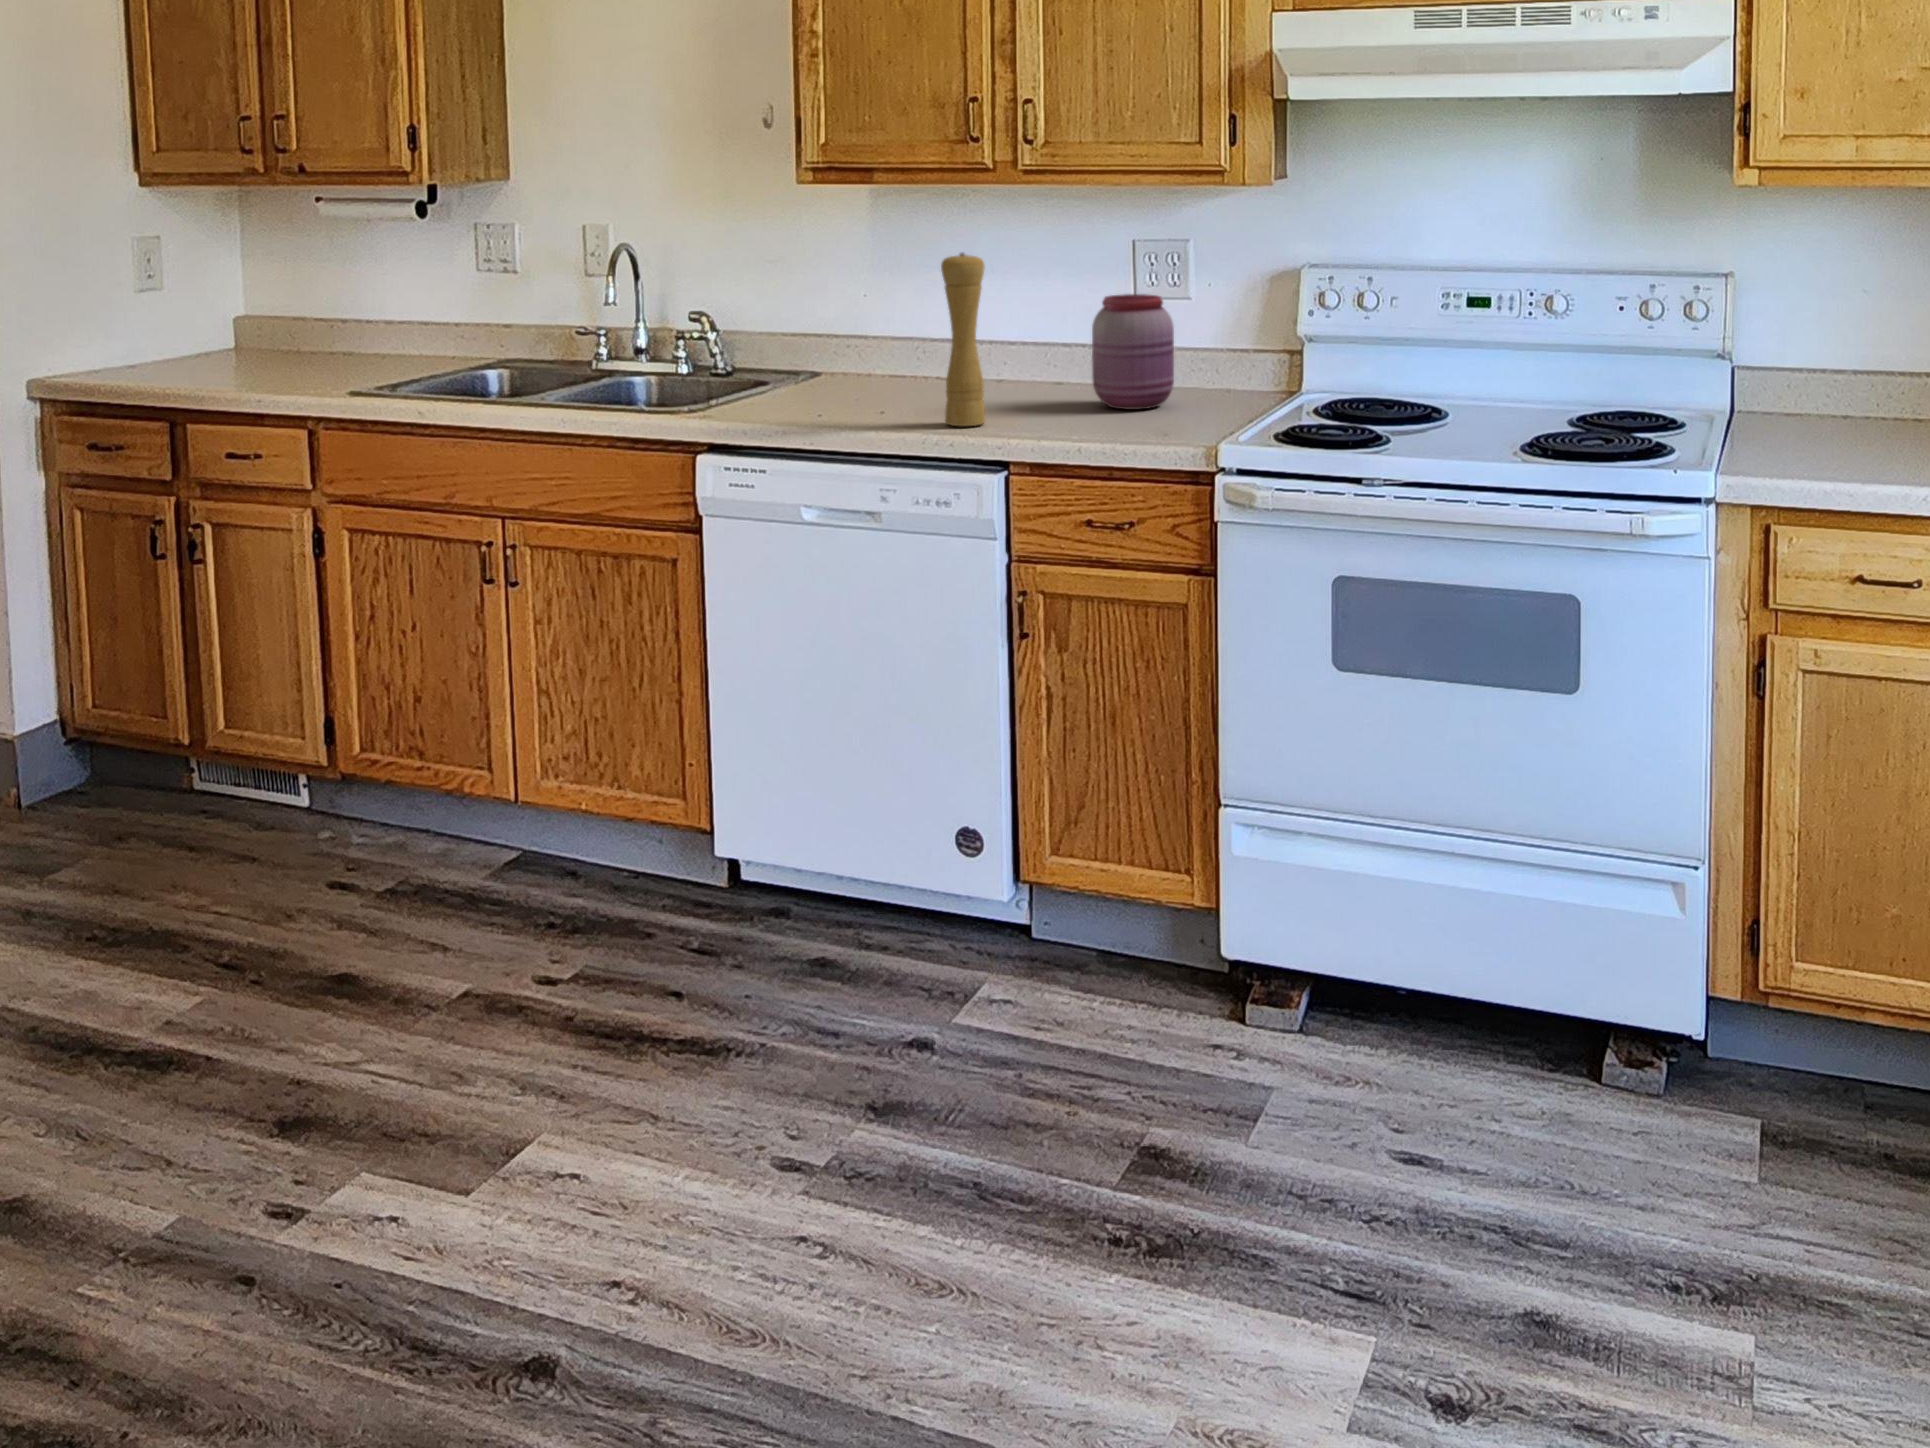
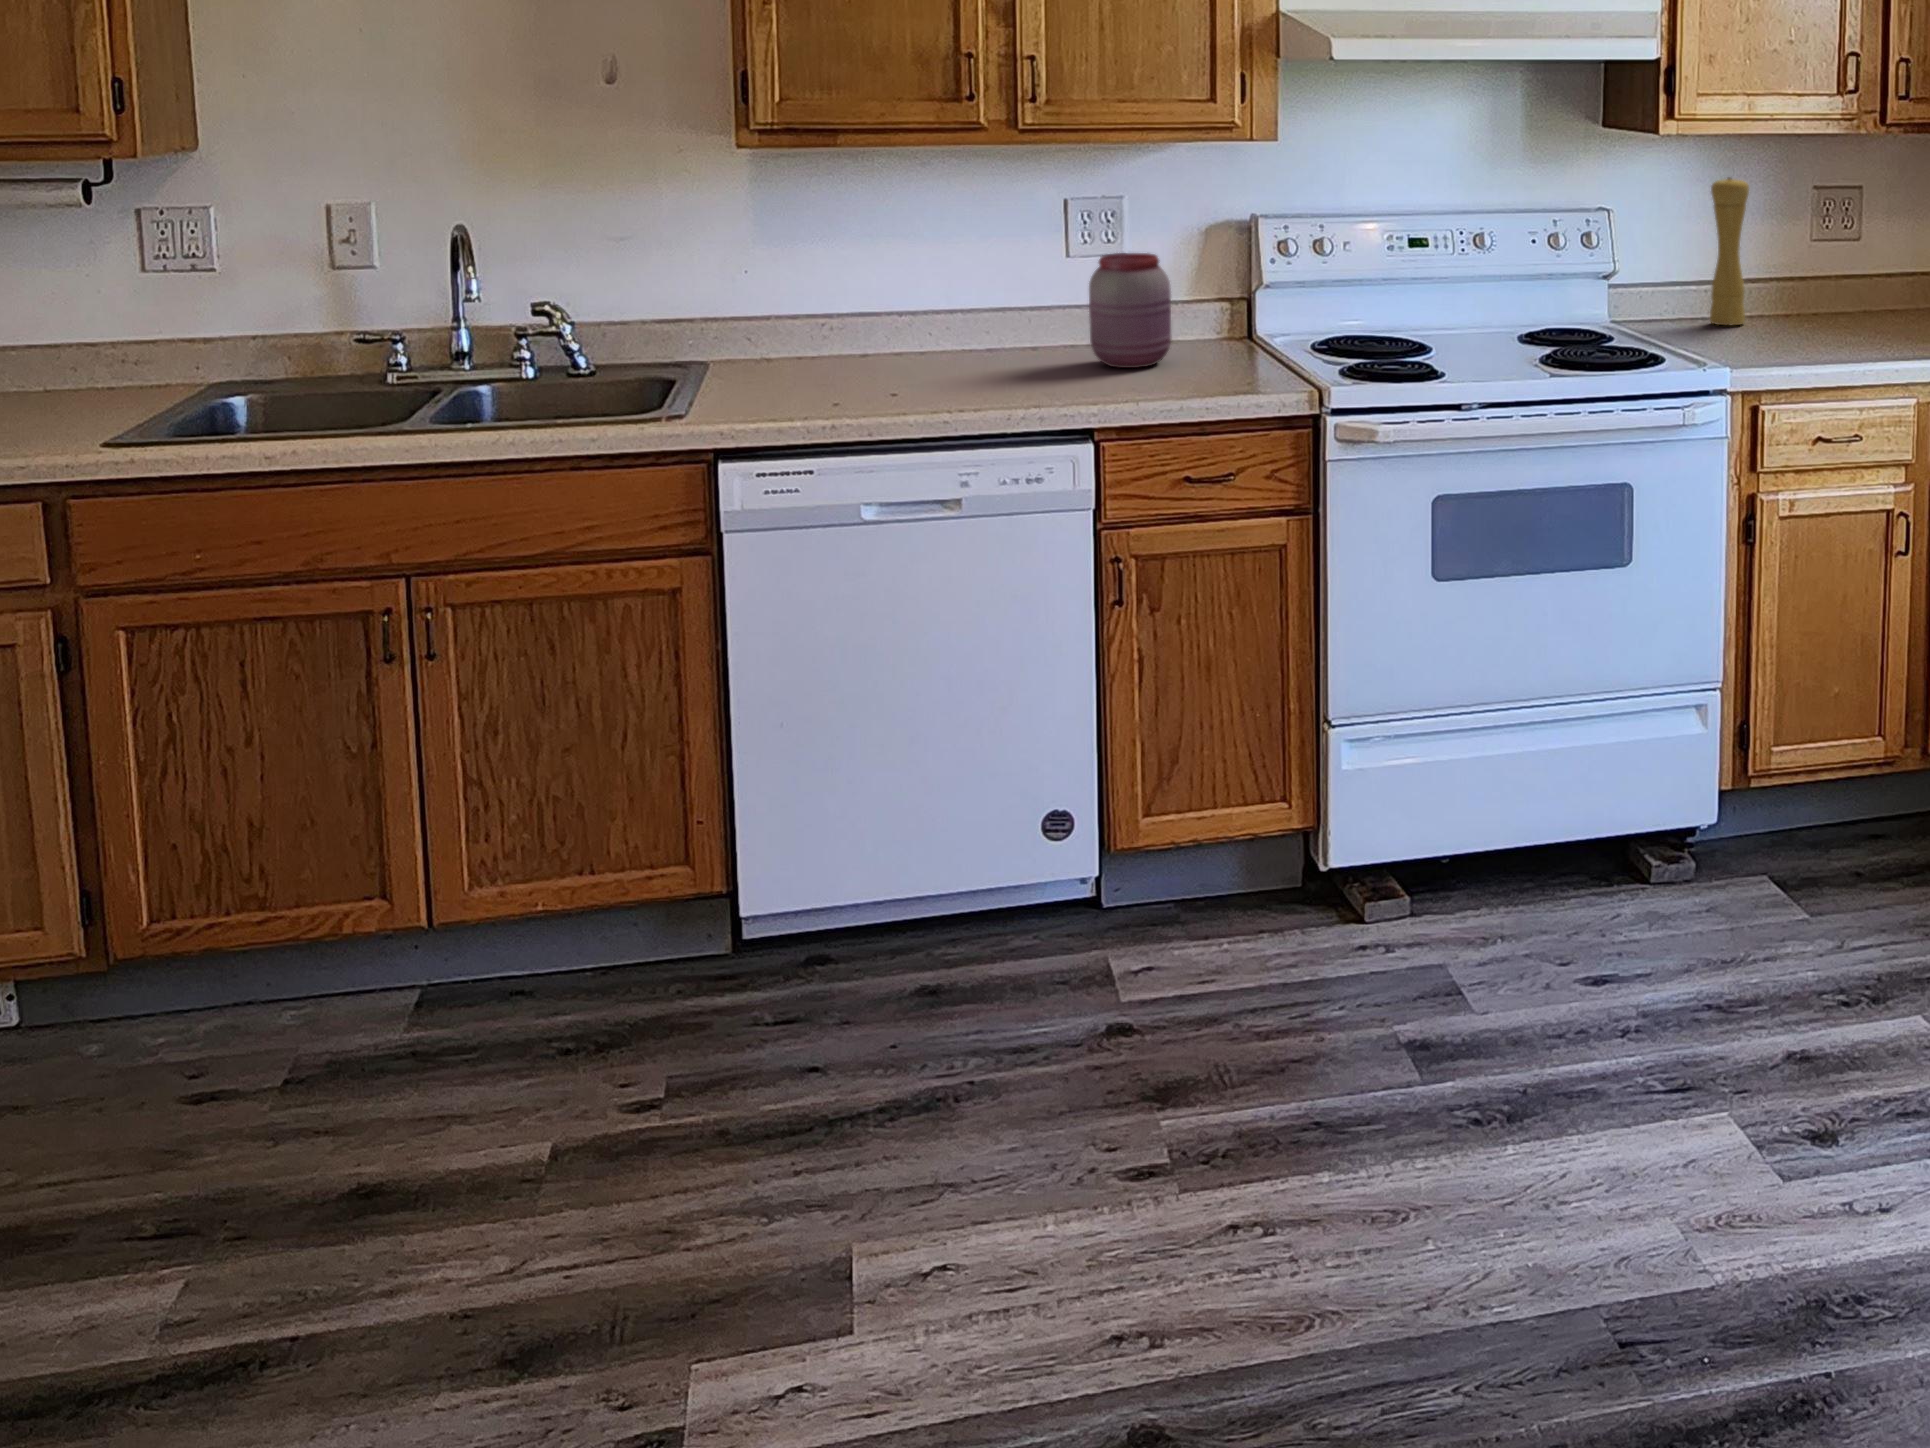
pepper mill: present [941,253,985,426] -> present [1710,177,1749,325]

